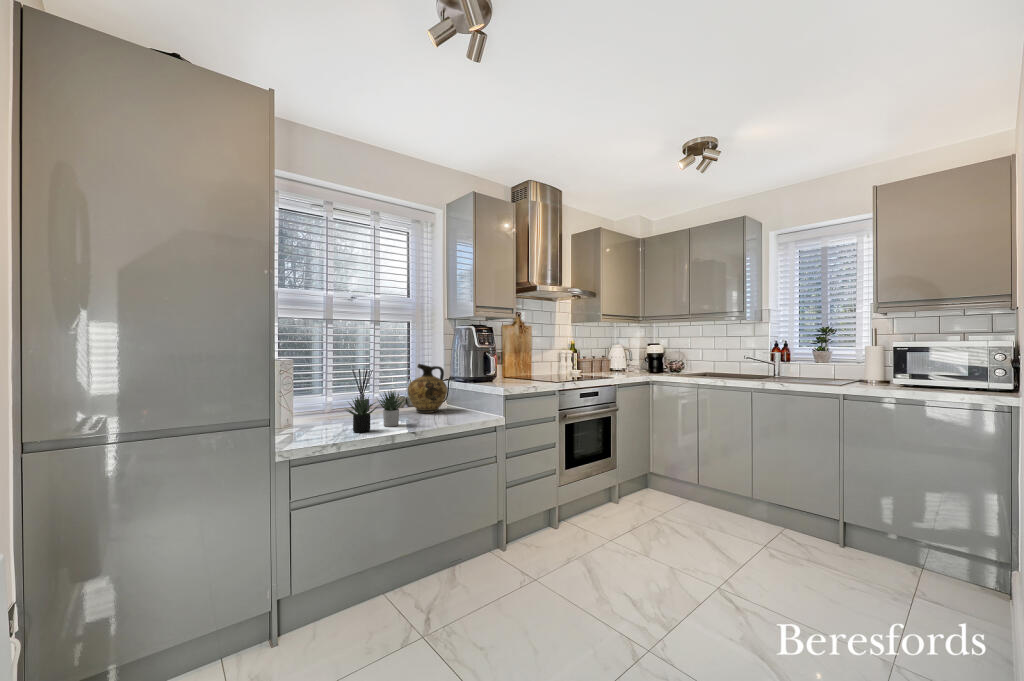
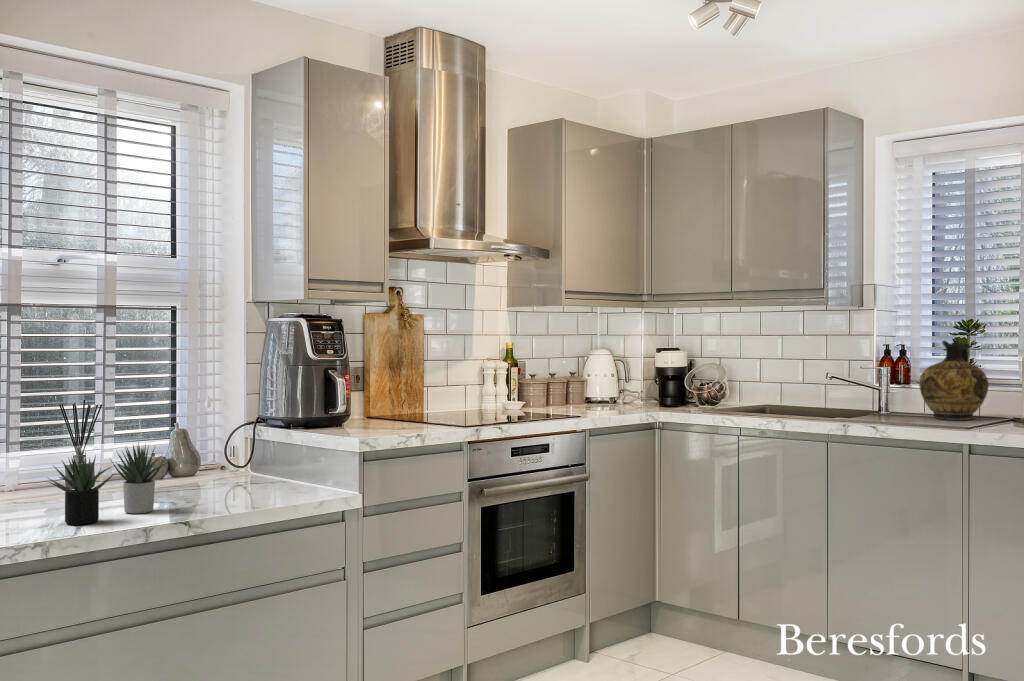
ceramic jug: present [408,364,447,413] -> present [919,341,989,420]

